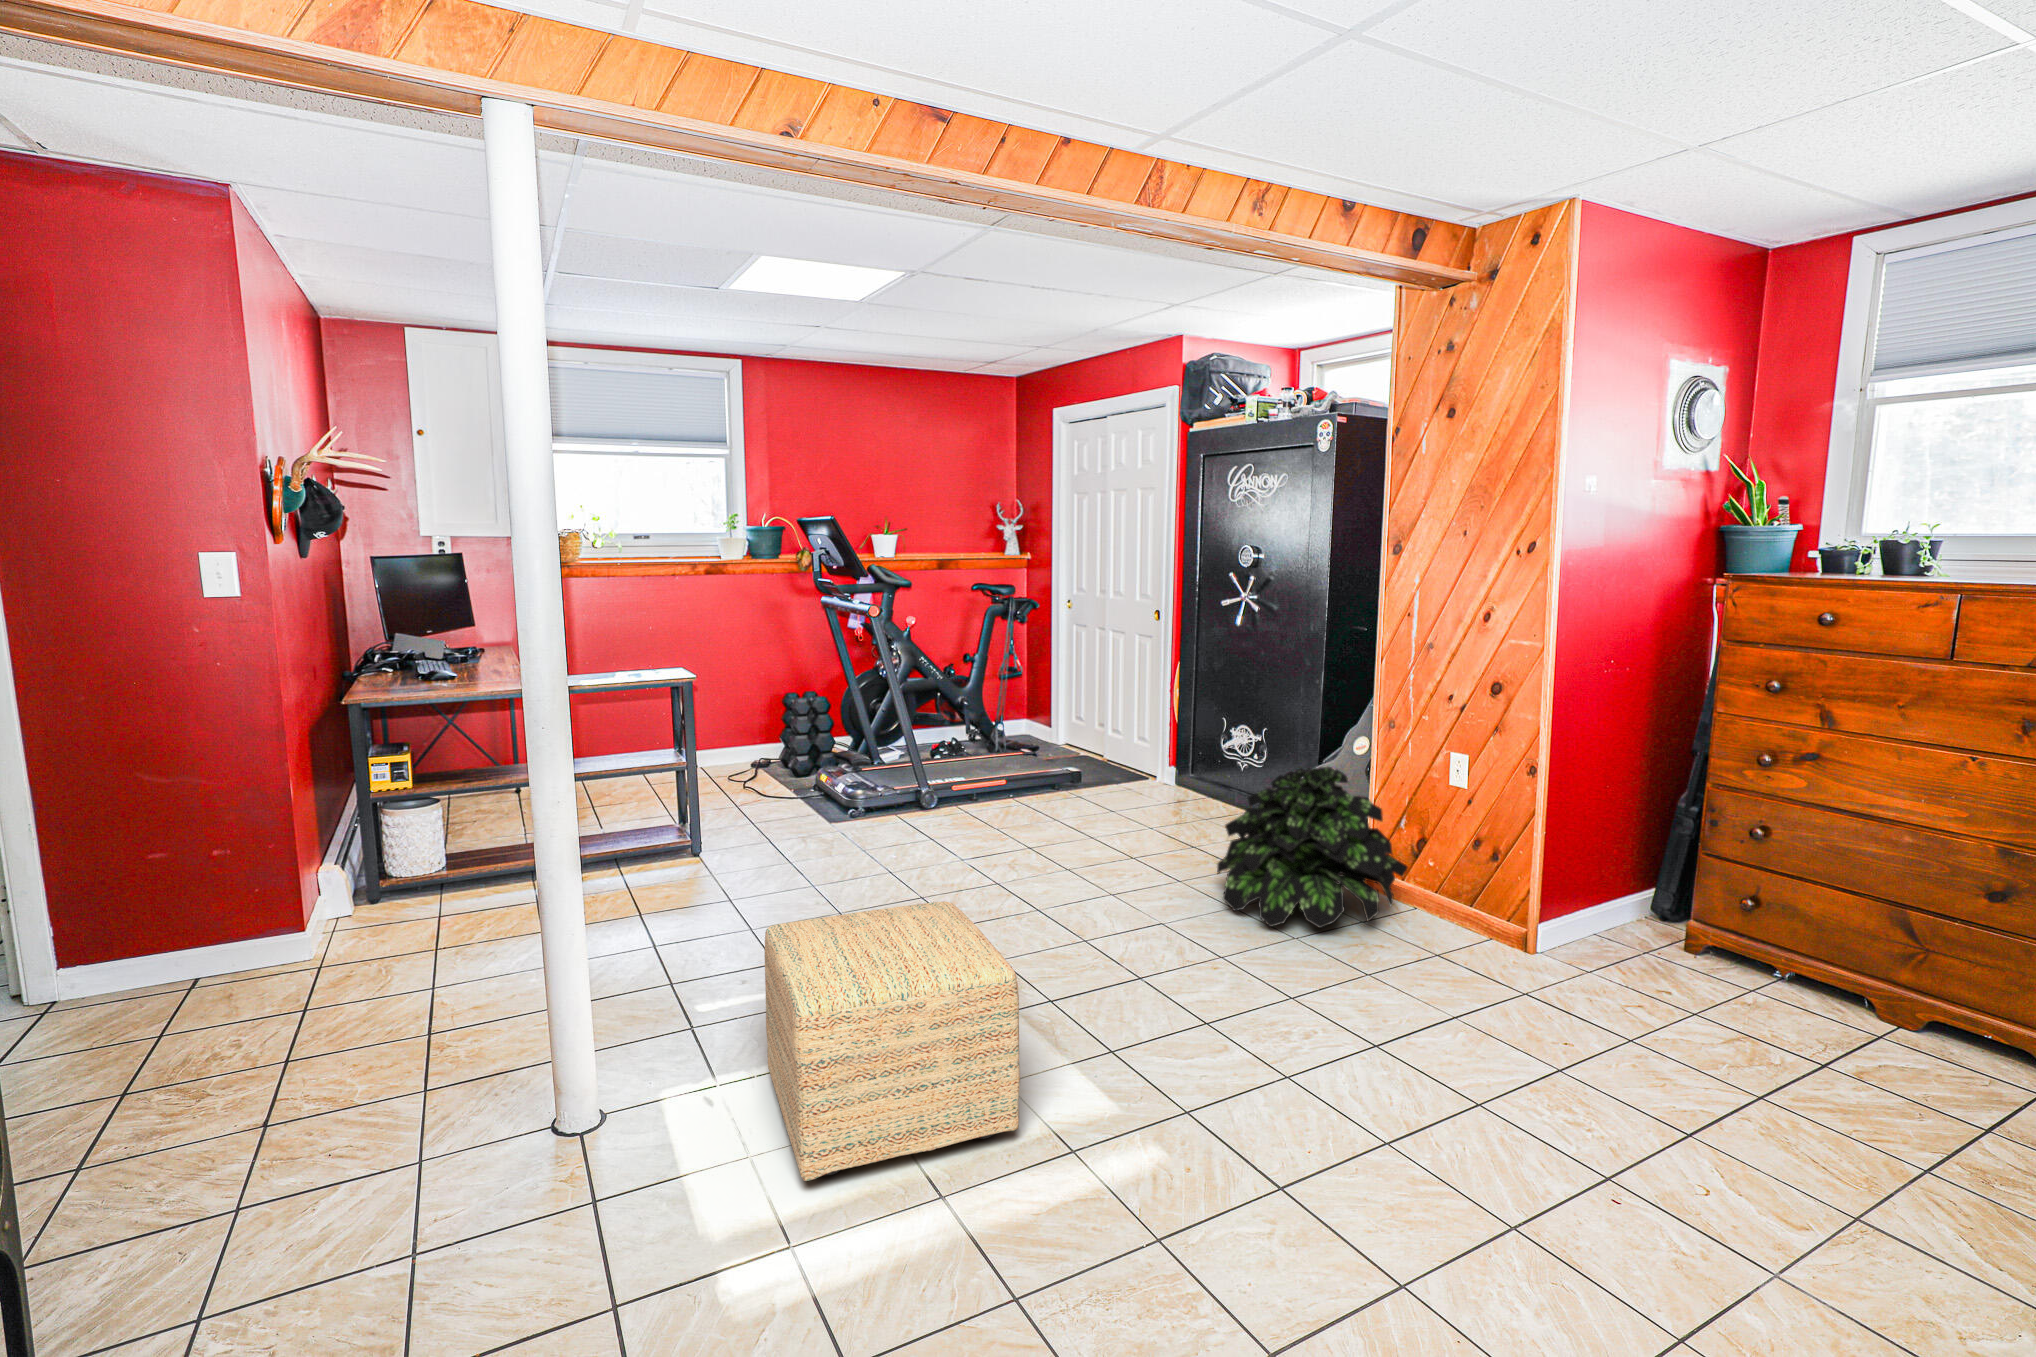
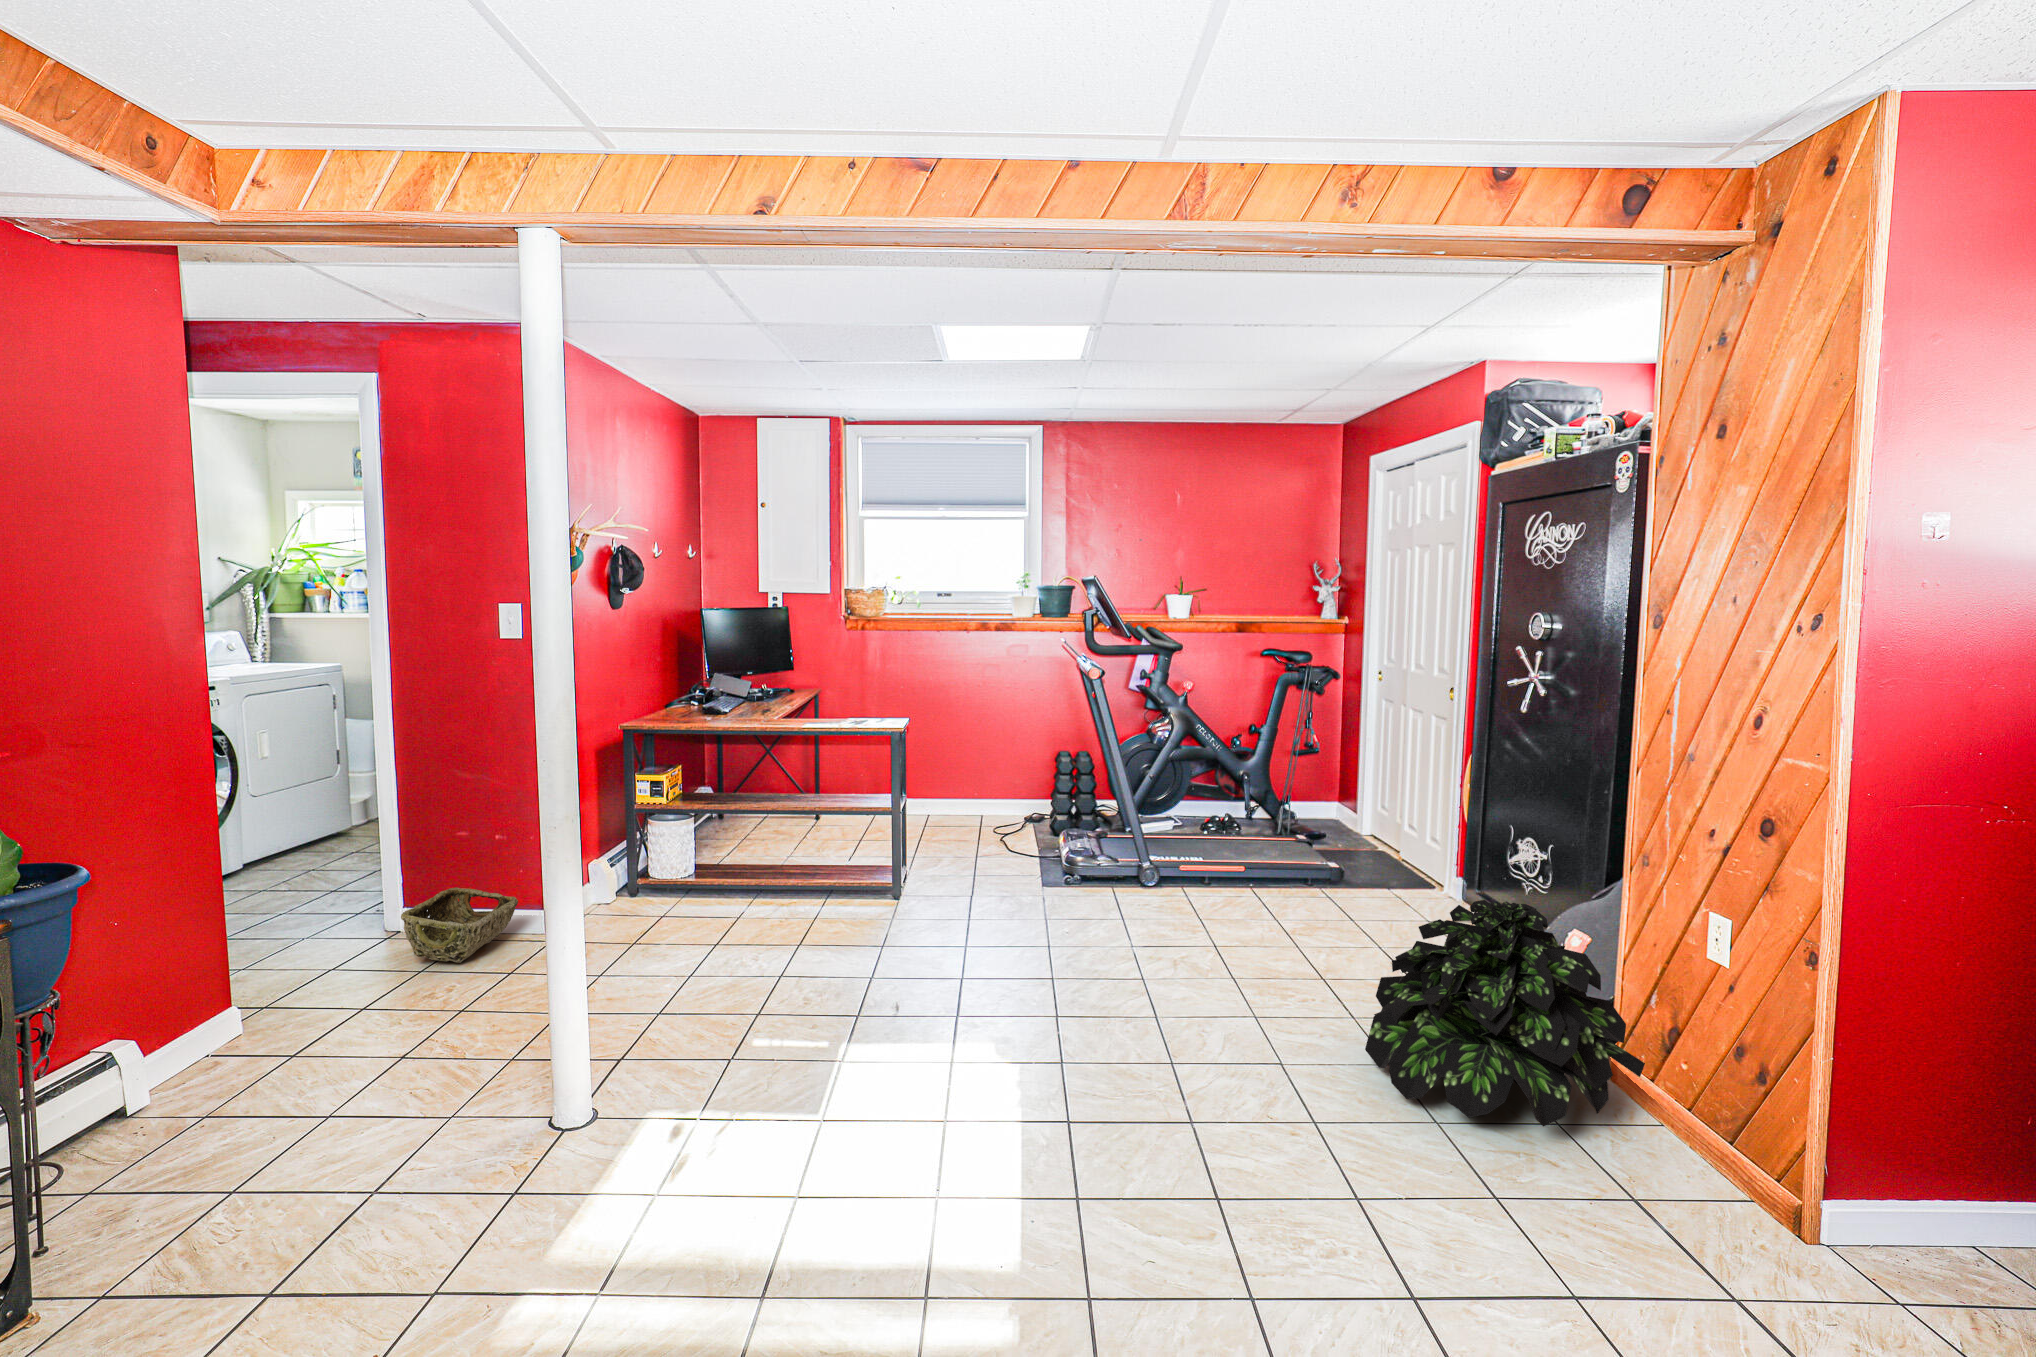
ottoman: present [765,901,1020,1181] -> none [649,968,926,1248]
woven basket: none [122,931,260,1027] -> present [401,888,518,963]

